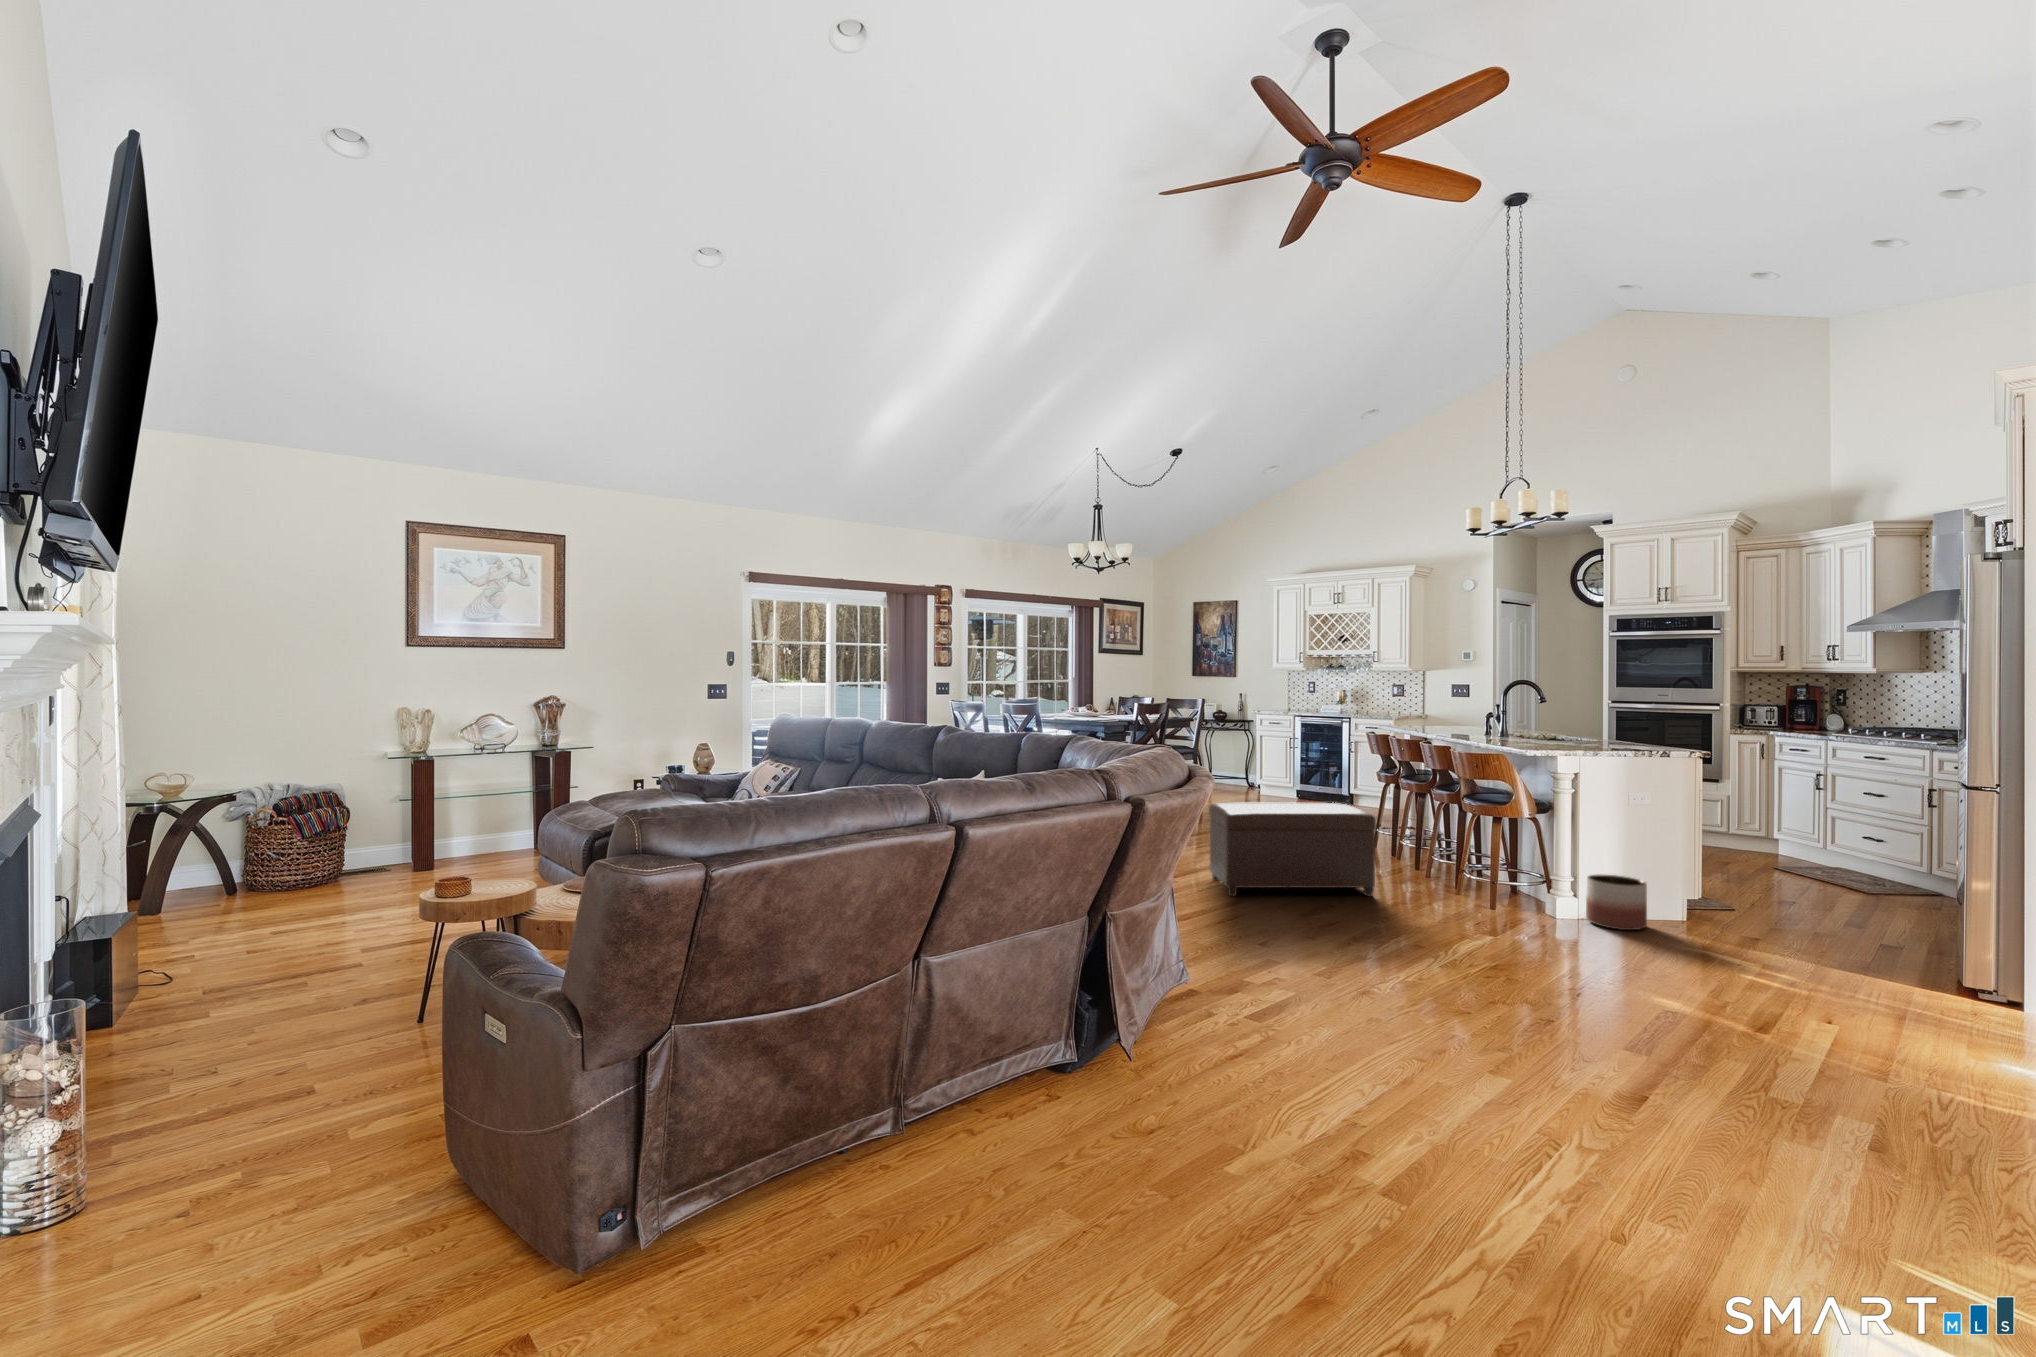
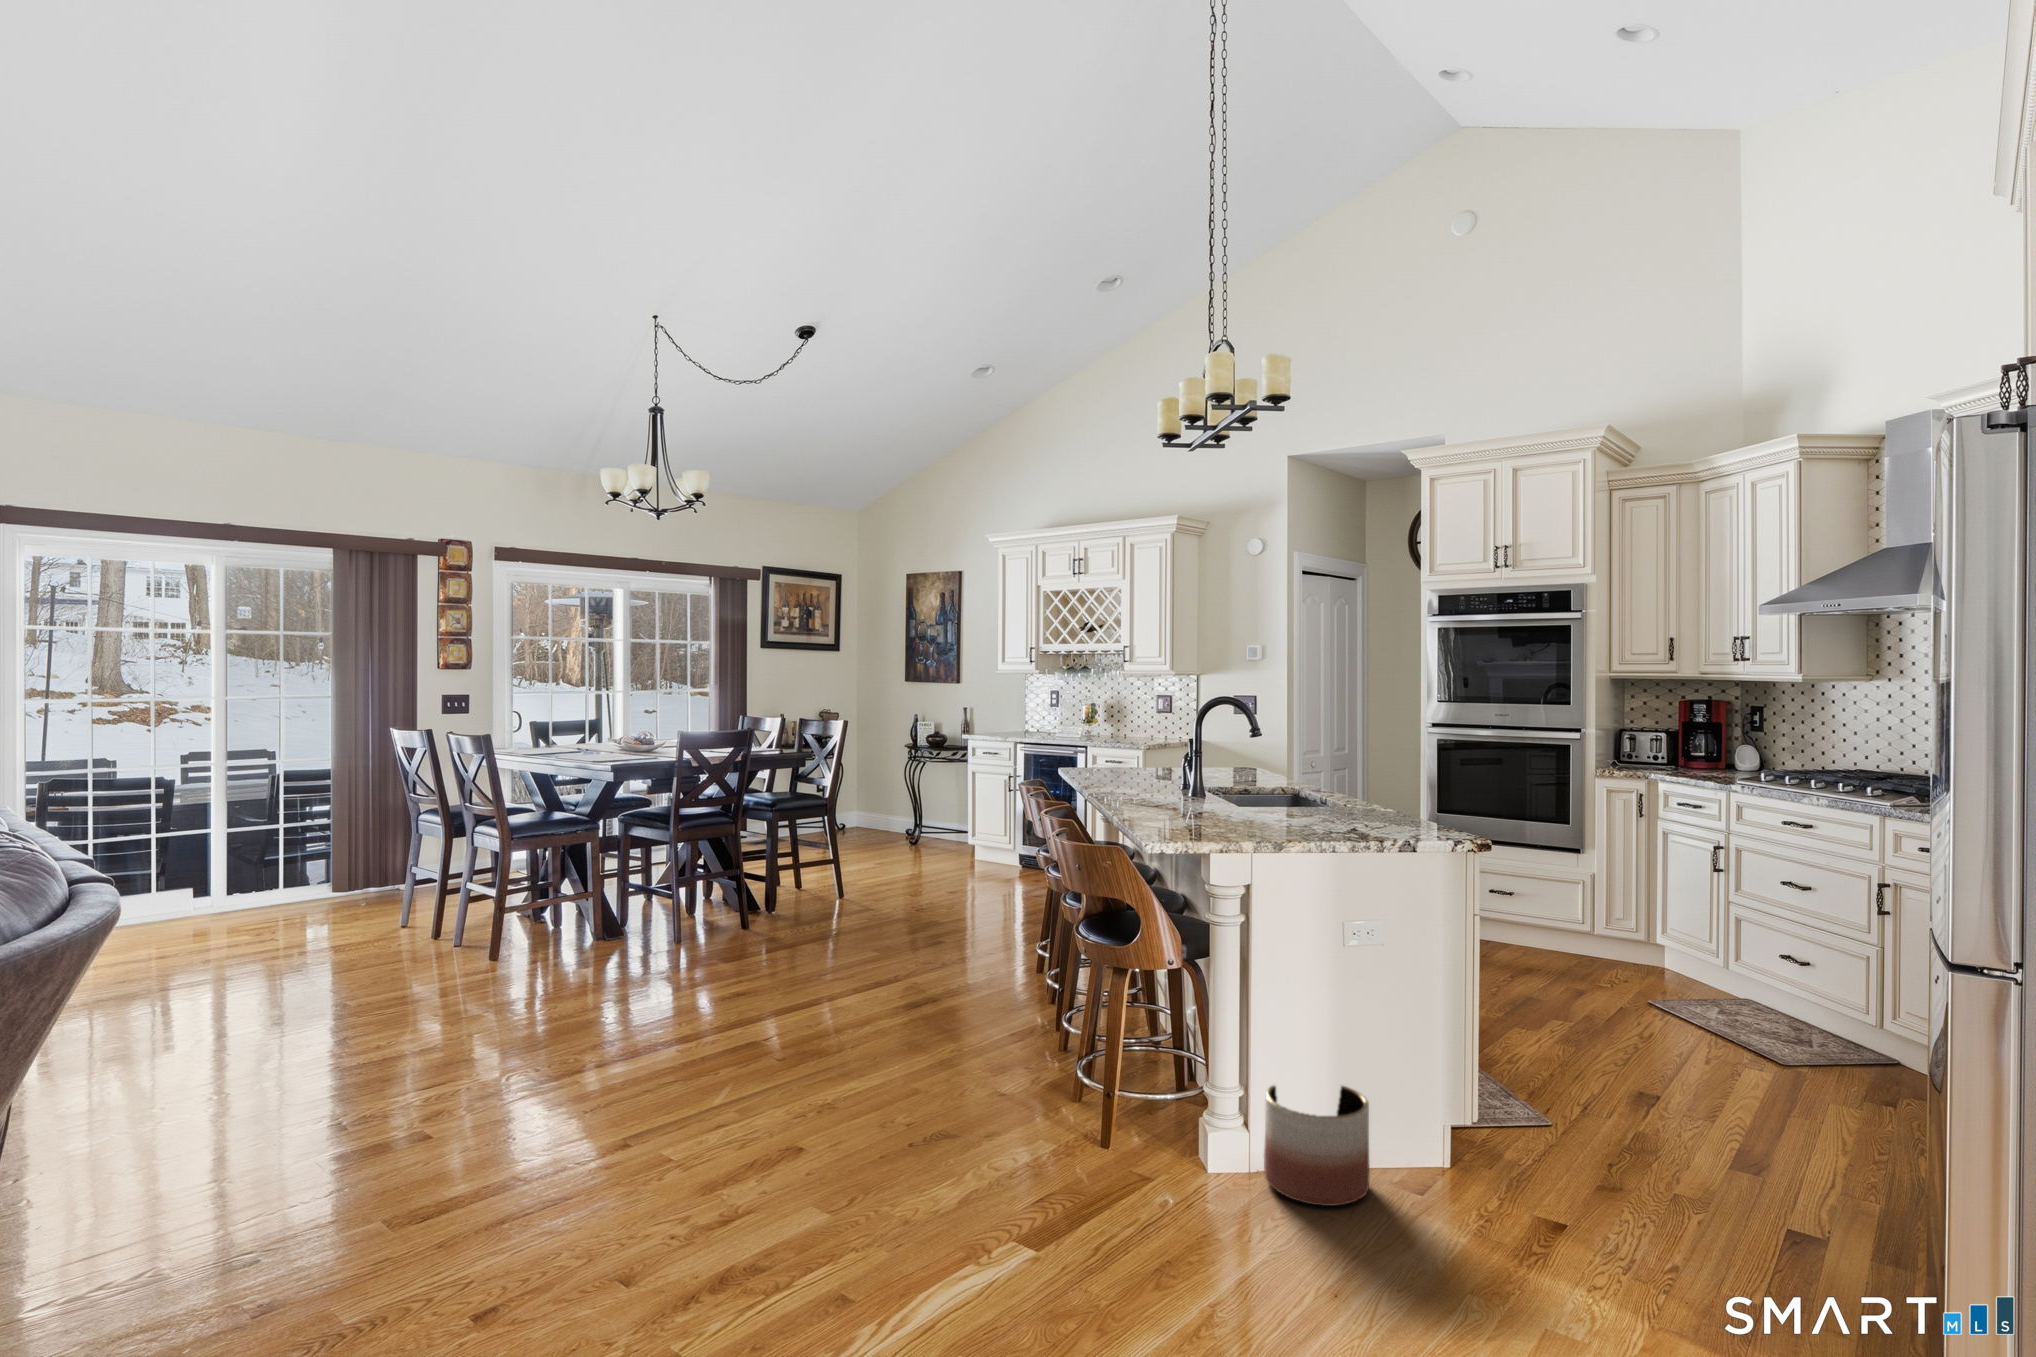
ottoman: present [1209,803,1376,896] -> none [617,926,917,1129]

